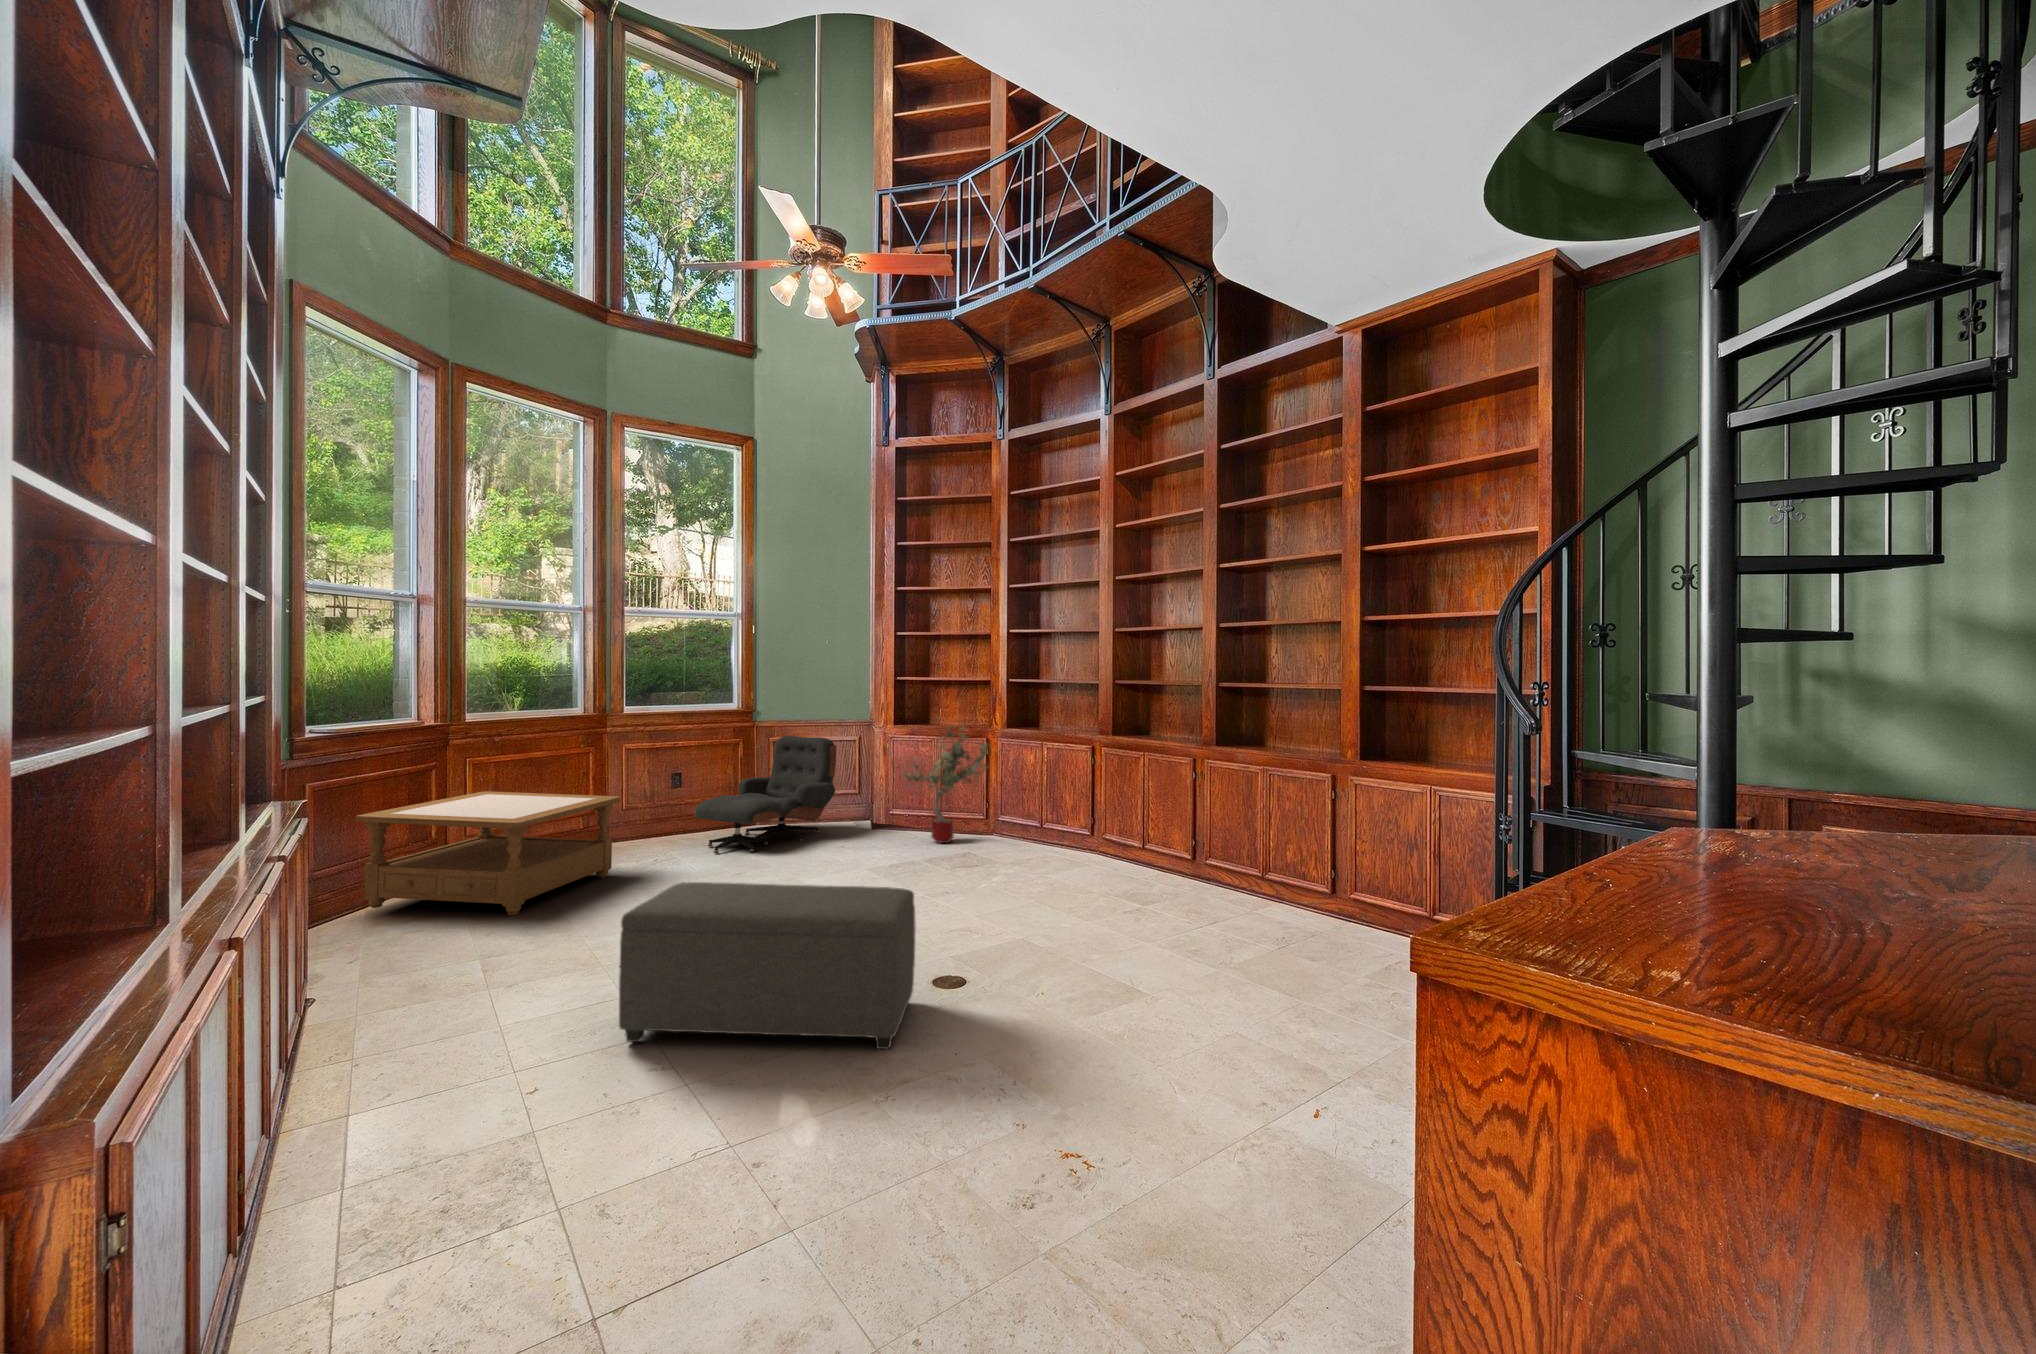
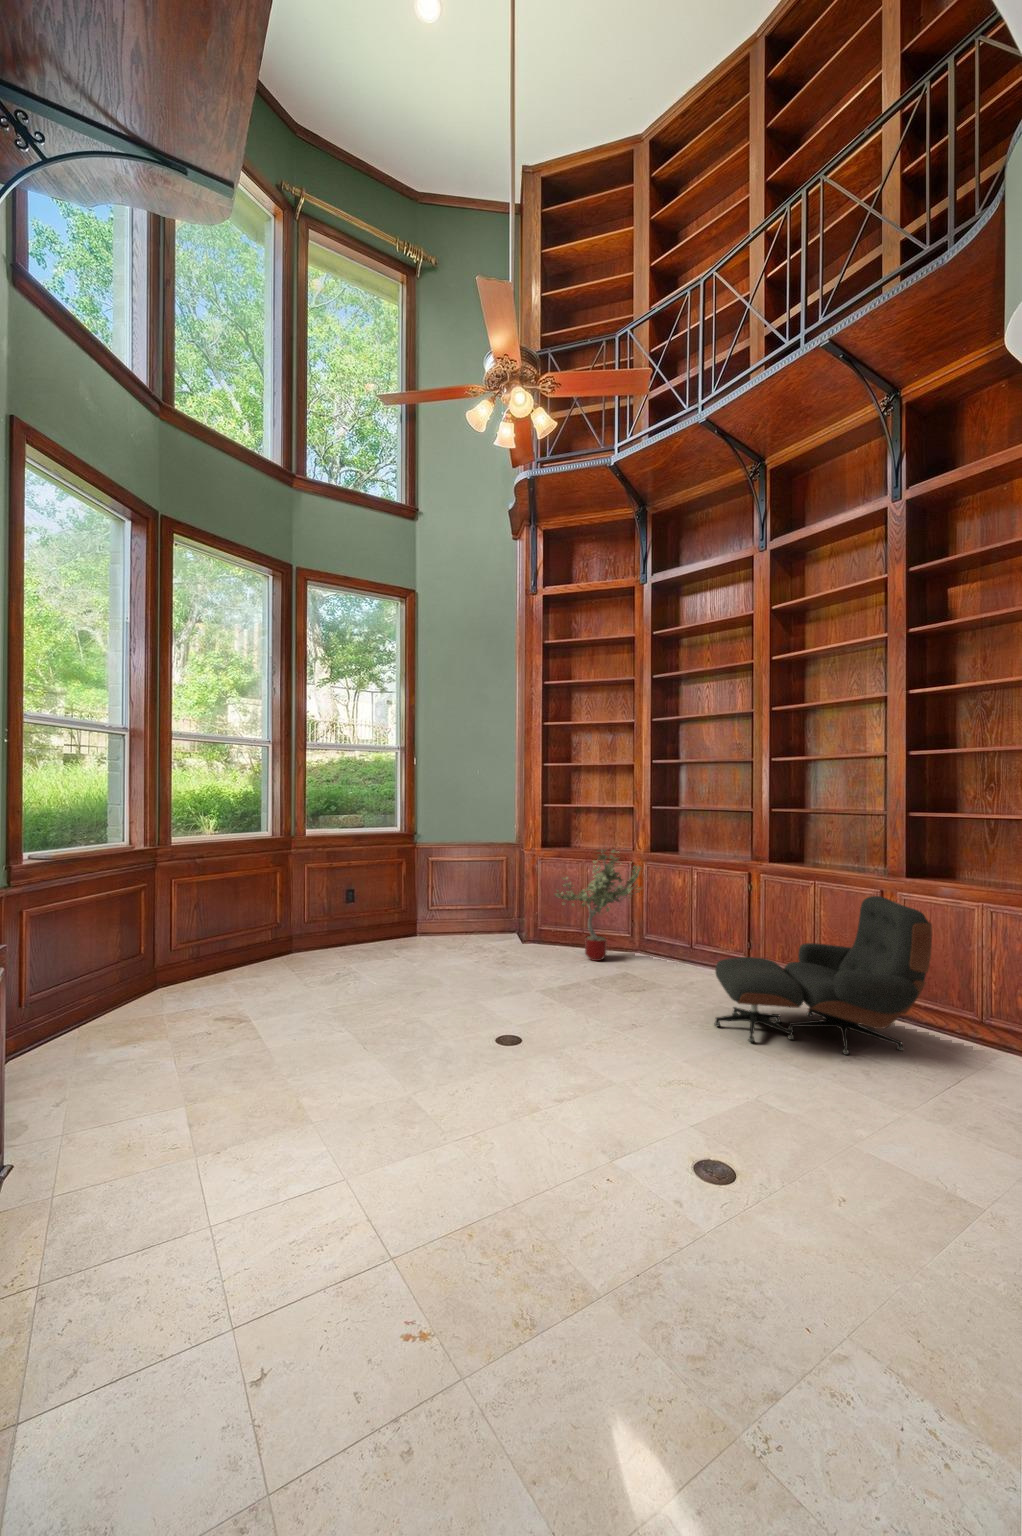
lounge chair: present [695,736,836,853] -> present [715,896,932,1055]
coffee table: present [356,791,620,915] -> none [64,912,308,1053]
ottoman: present [619,882,916,1049] -> none [356,1075,746,1367]

